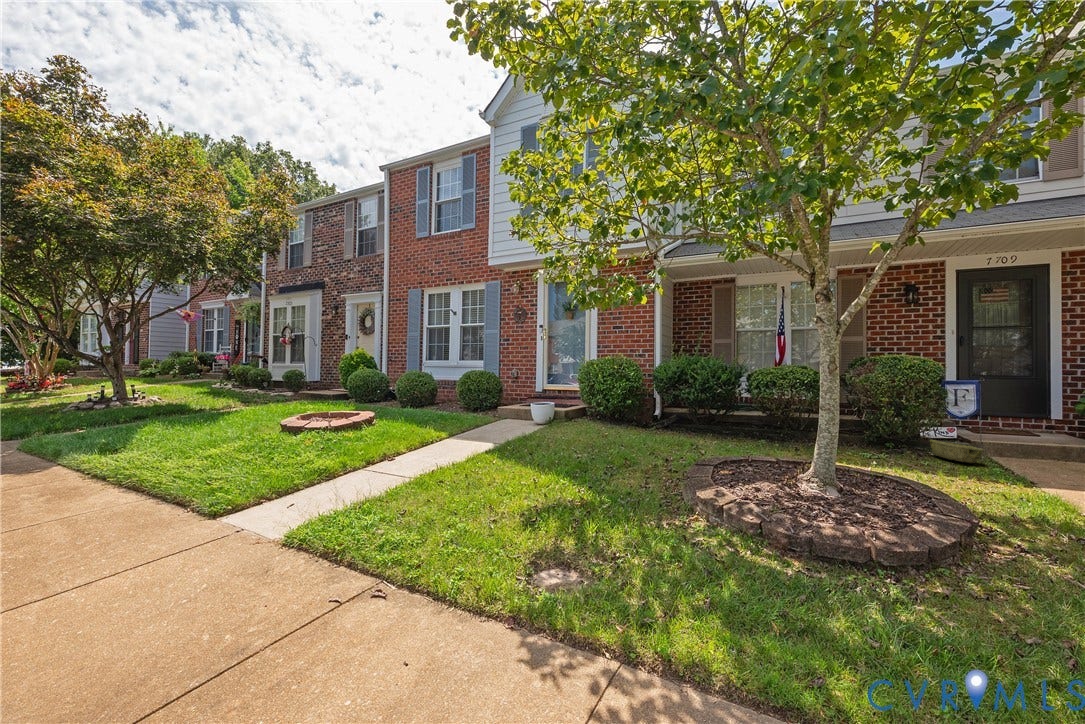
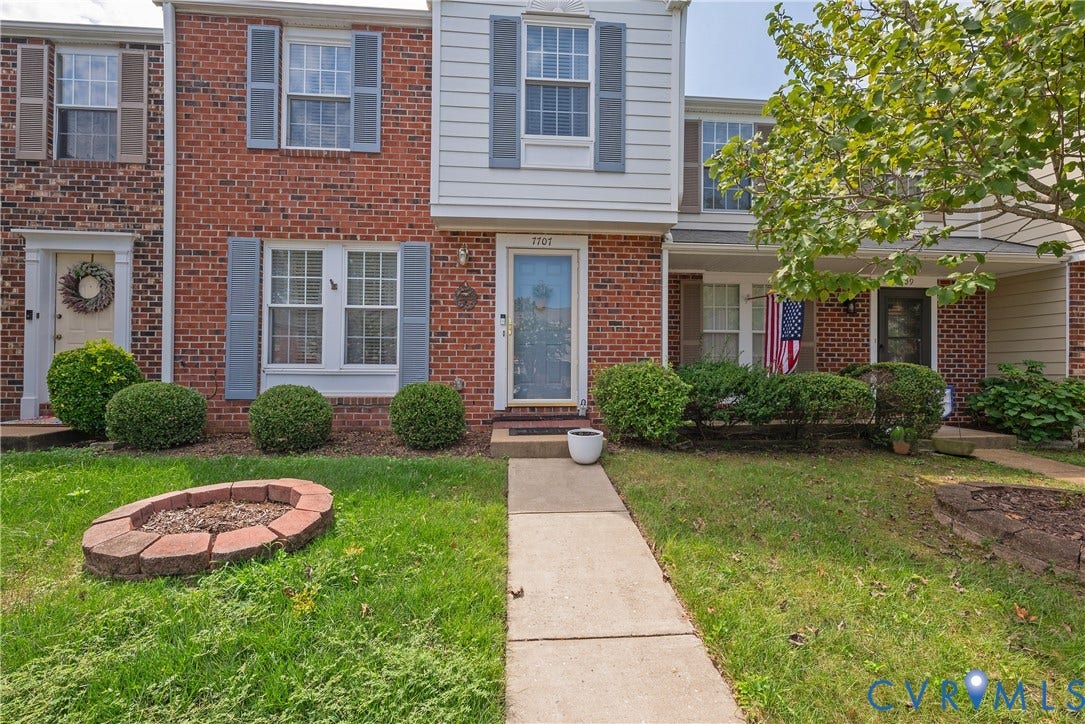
potted plant: none [859,424,902,453] -> present [890,427,917,454]

